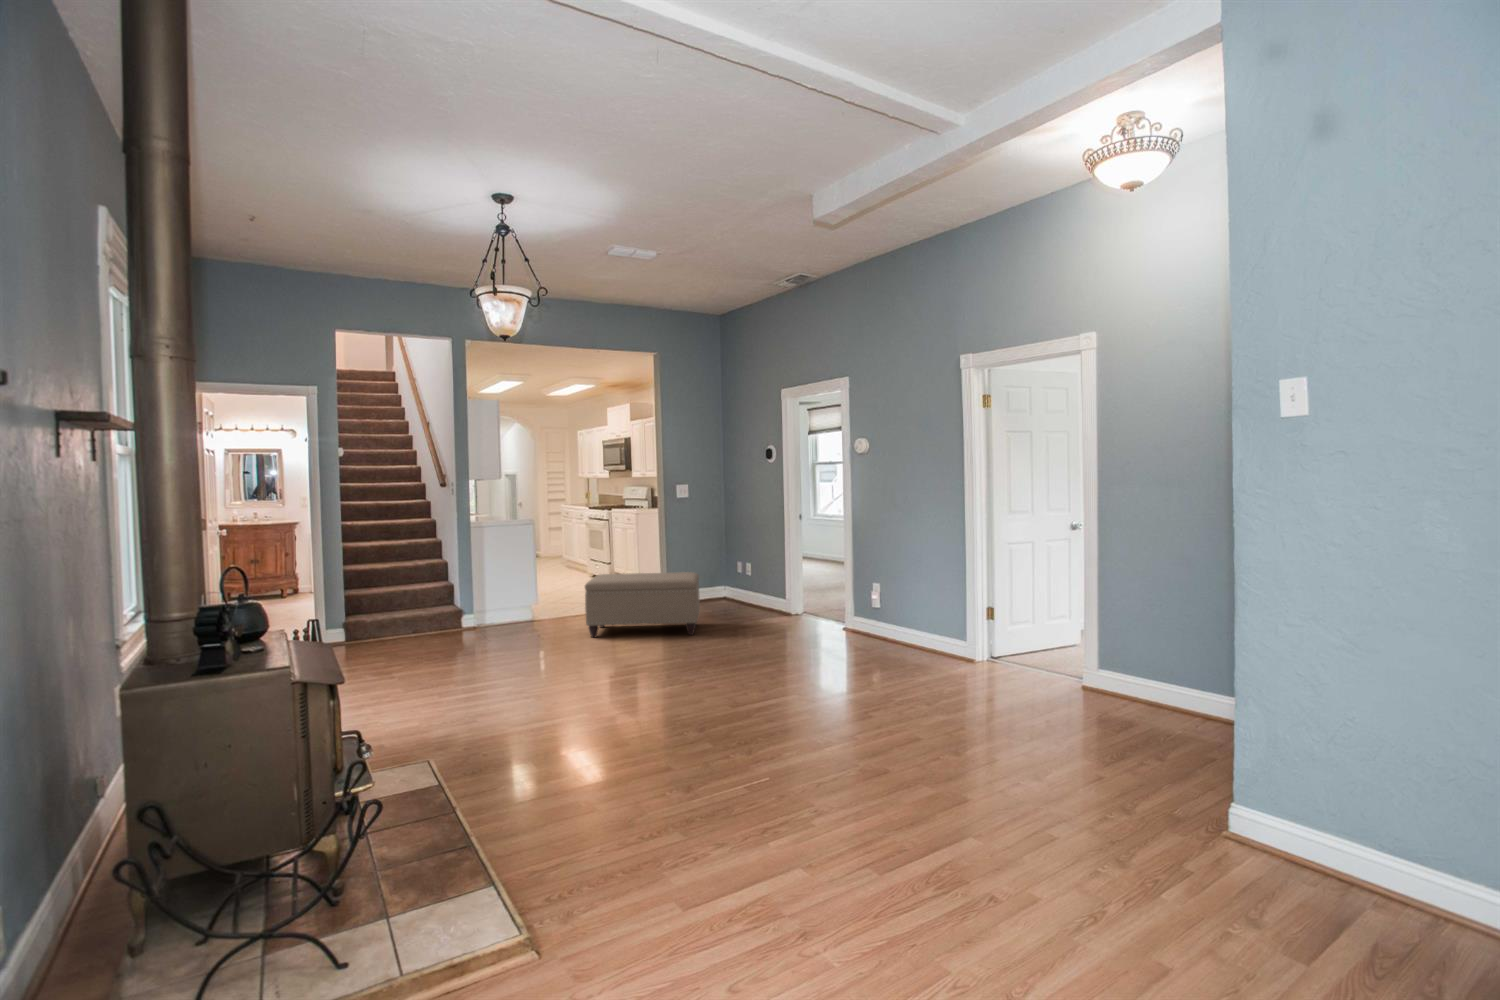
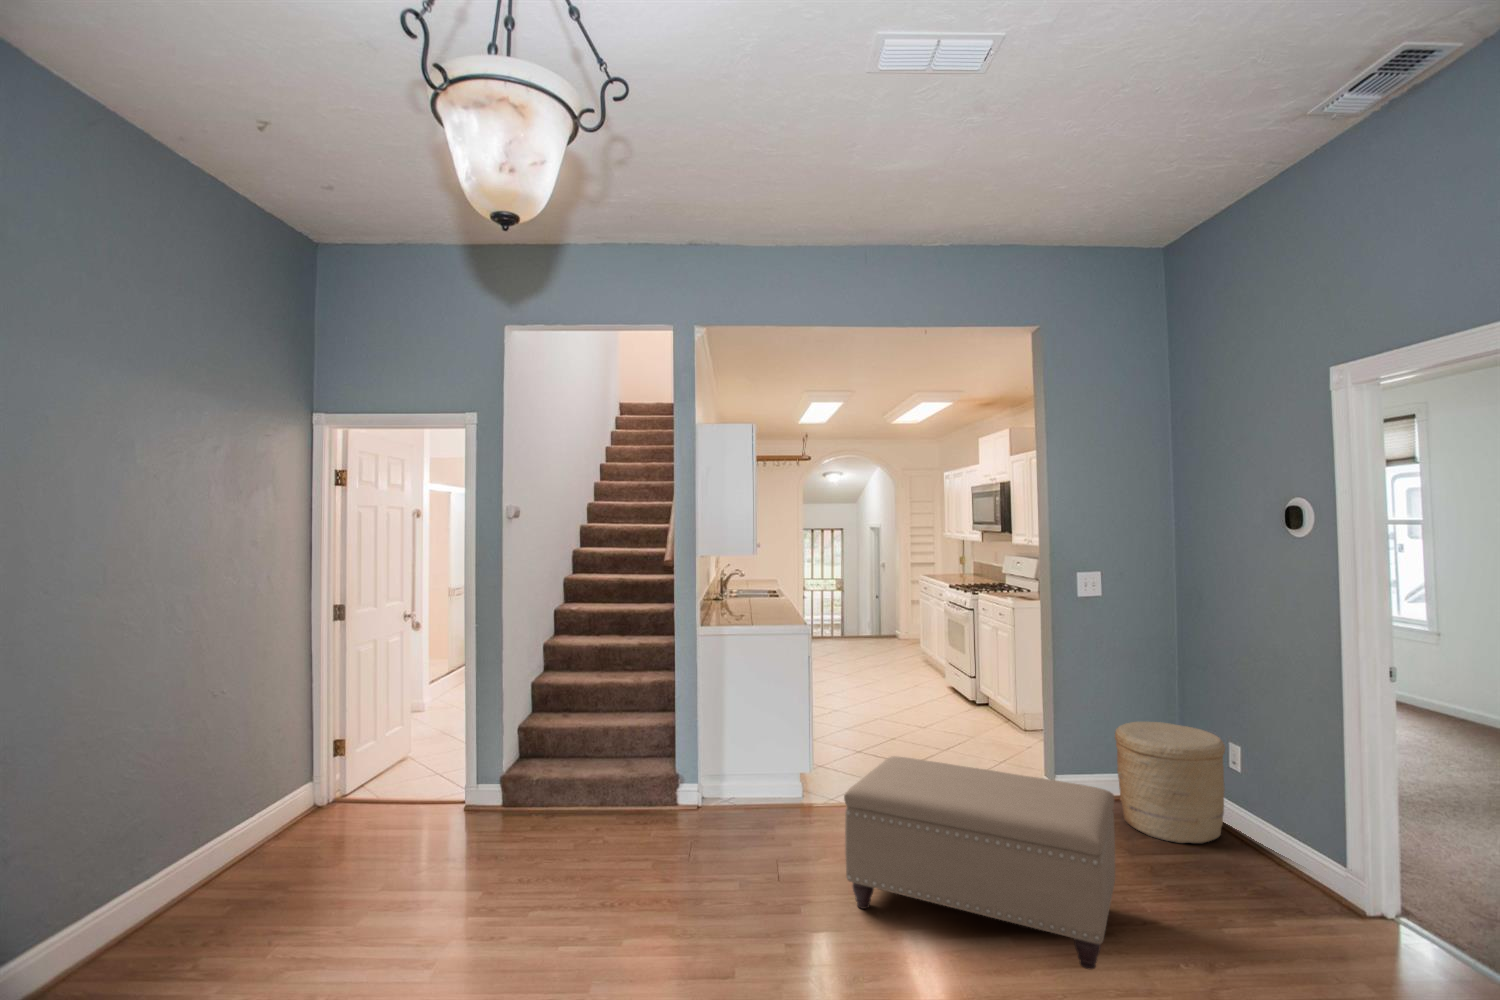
woven basket: none [696,558,743,608] -> present [1115,722,1225,843]

